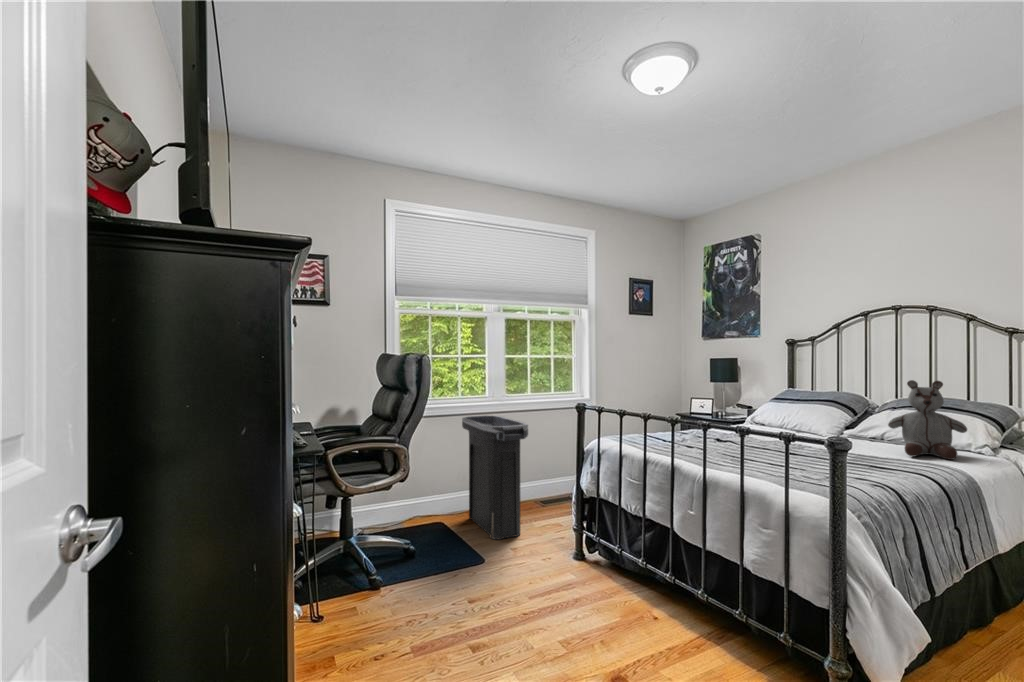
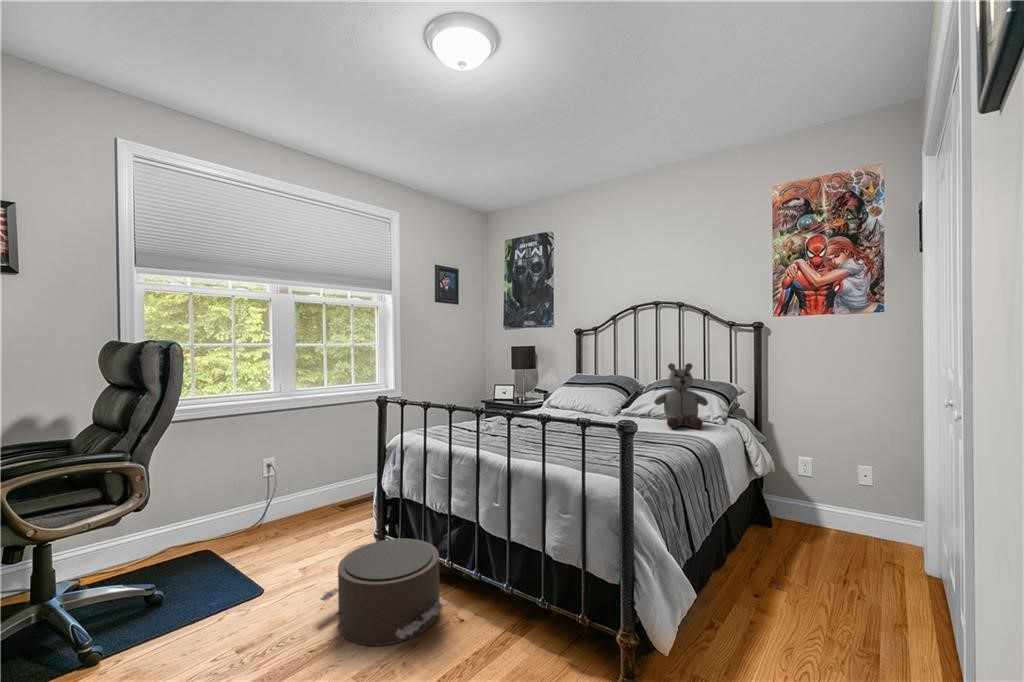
trash can: present [462,415,528,539] -> none [239,414,322,559]
pouf: none [530,534,643,623] -> present [320,538,446,646]

